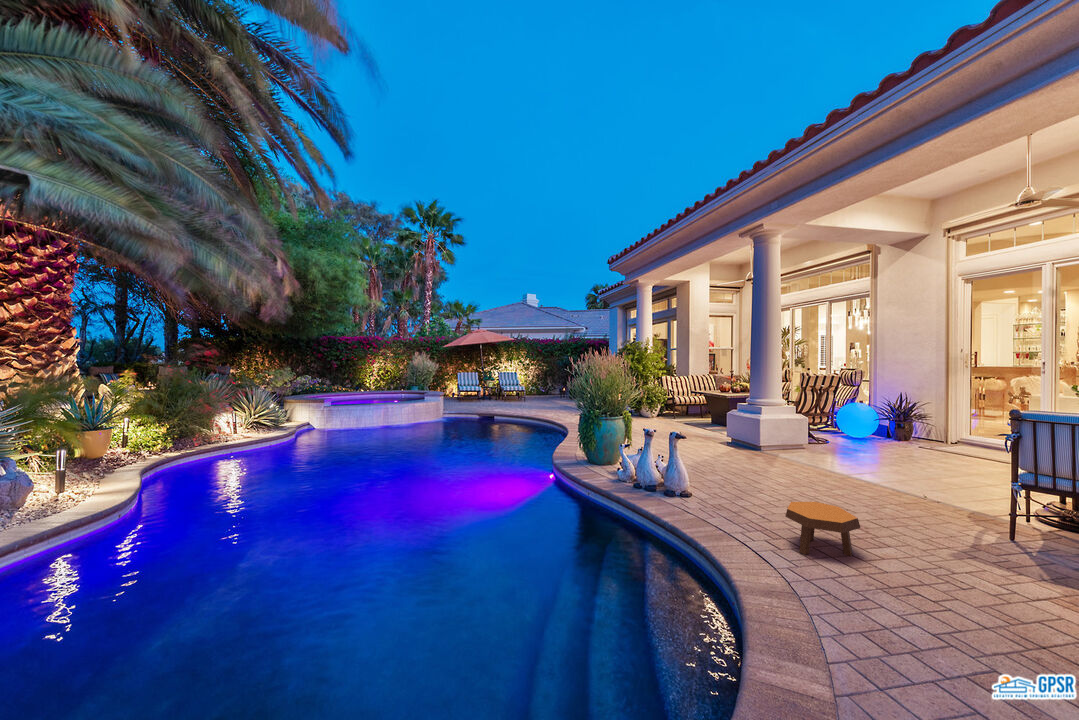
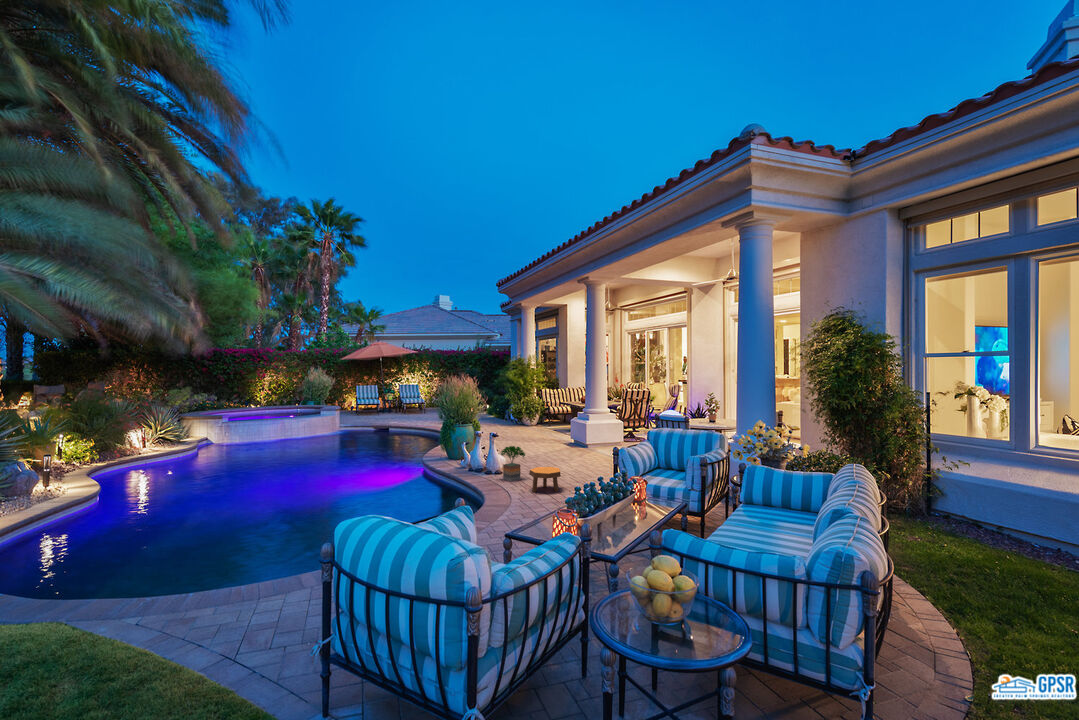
potted tree: none [701,456,750,518] -> present [501,446,525,481]

